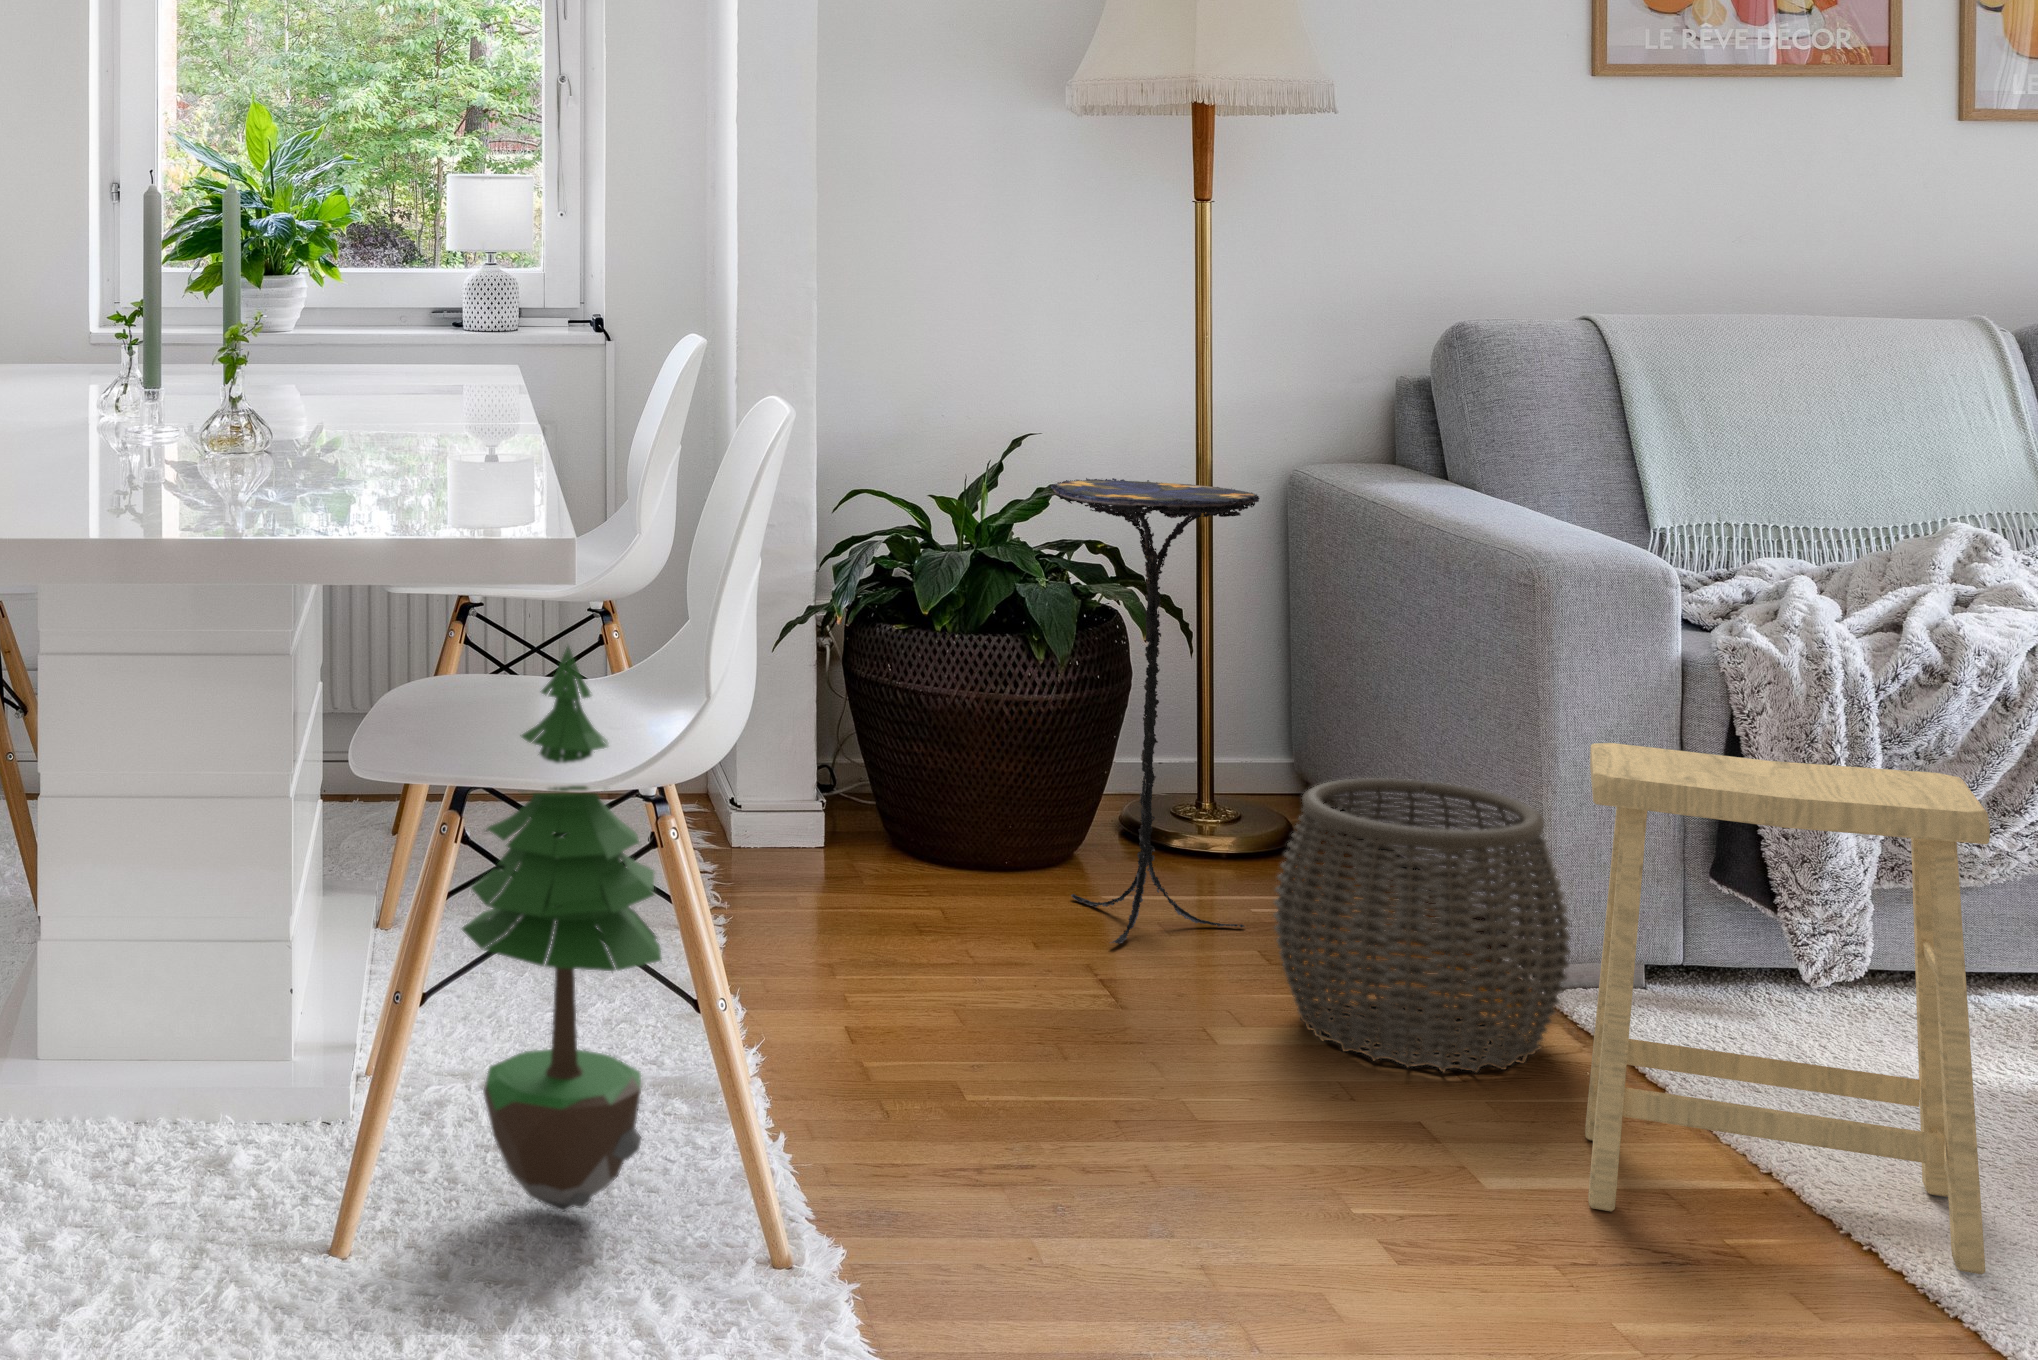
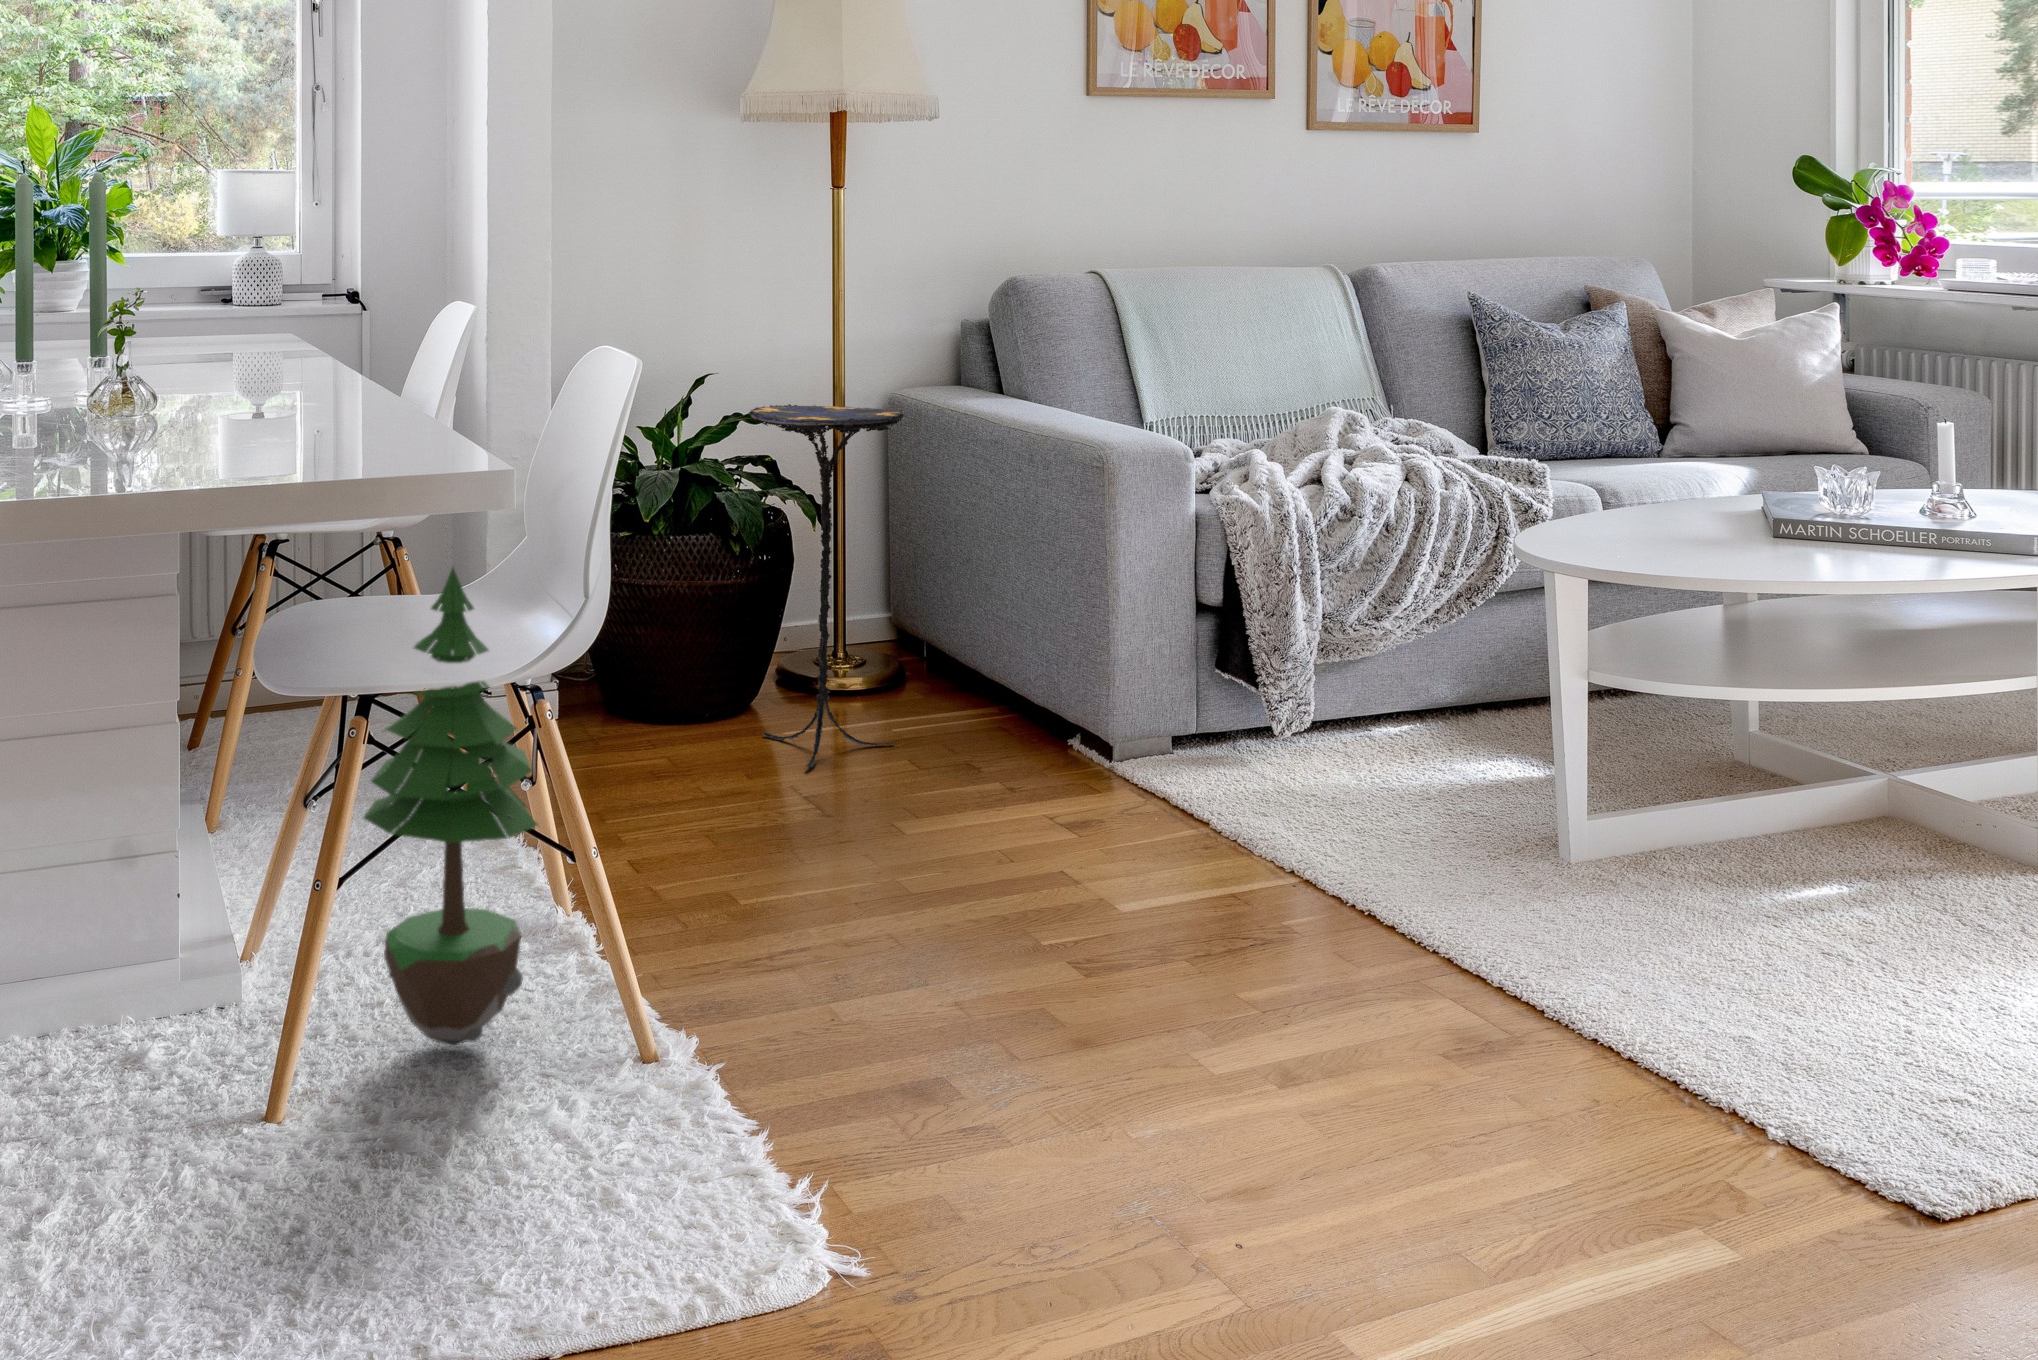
footstool: present [1585,743,1990,1275] -> none [1173,583,1447,933]
woven basket: present [1274,778,1570,1073] -> none [938,621,1146,838]

